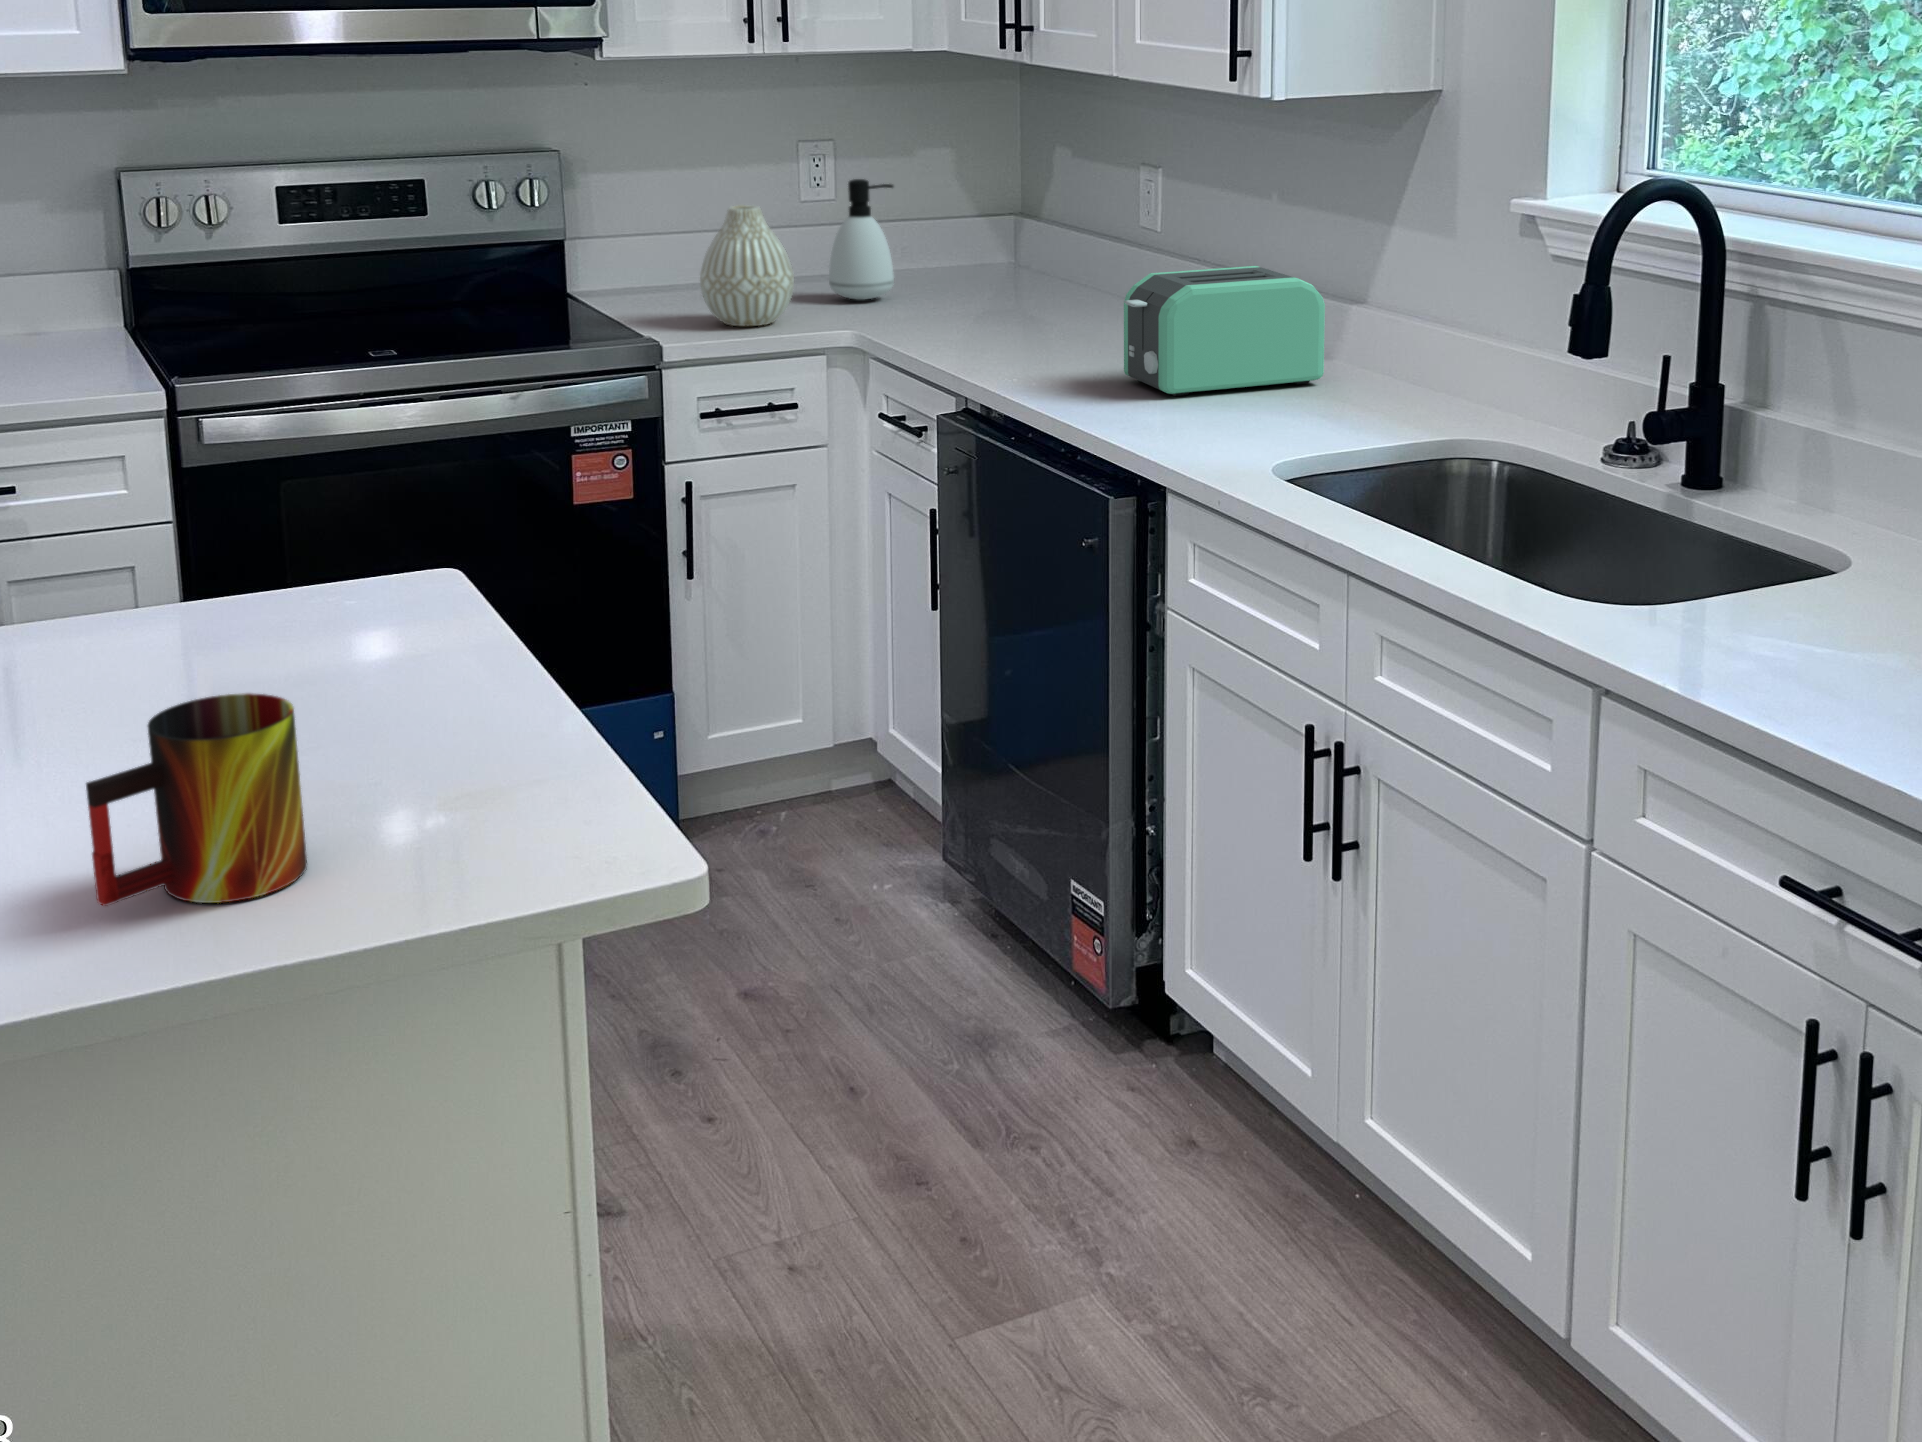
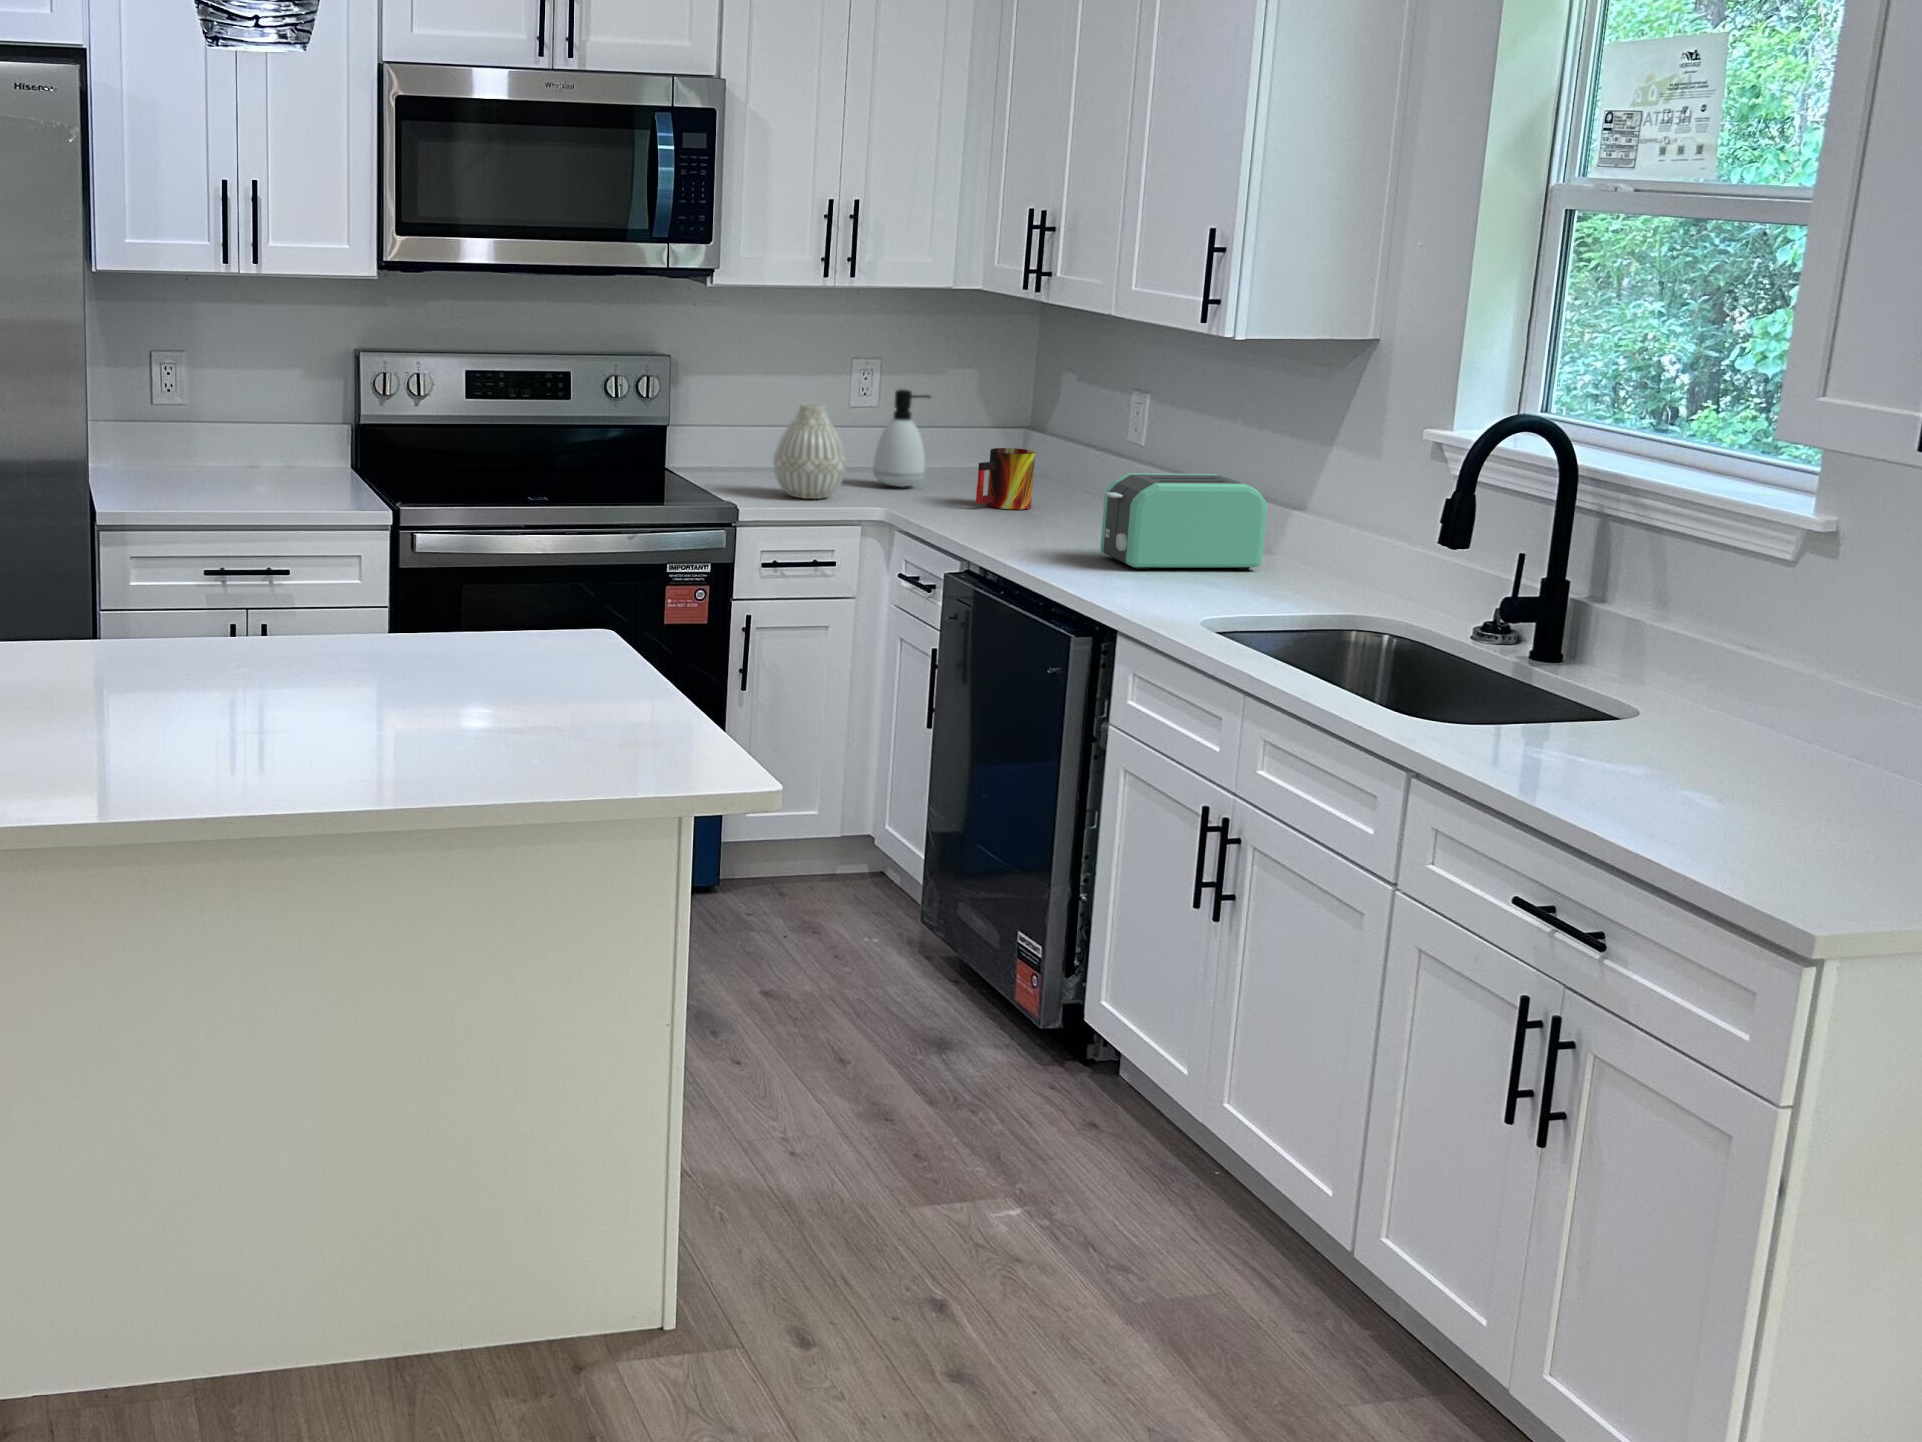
mug: present [86,693,307,906] -> present [976,448,1035,509]

